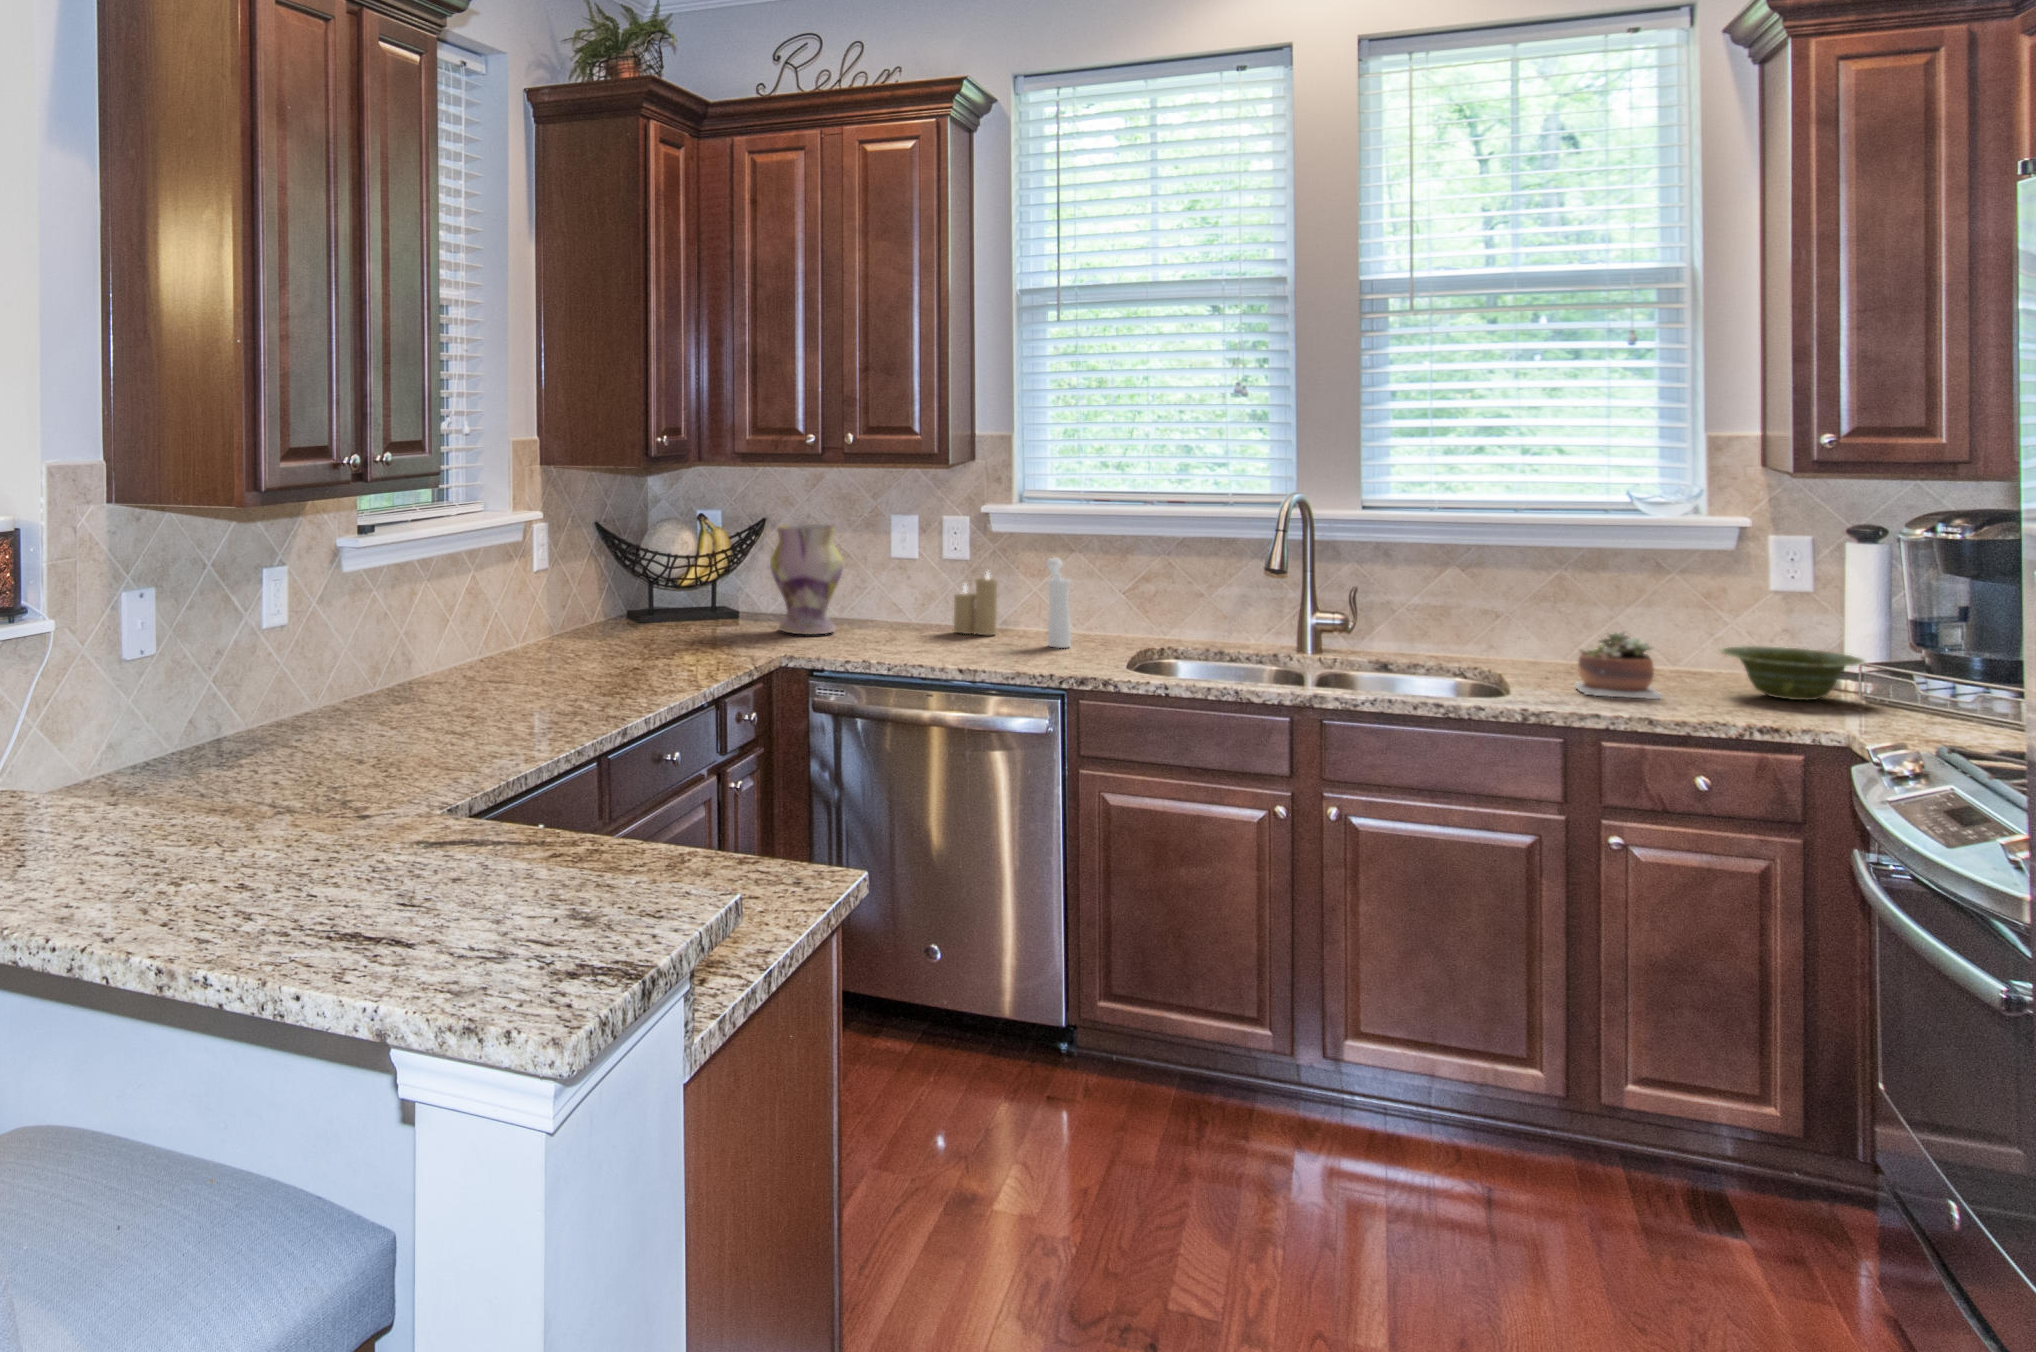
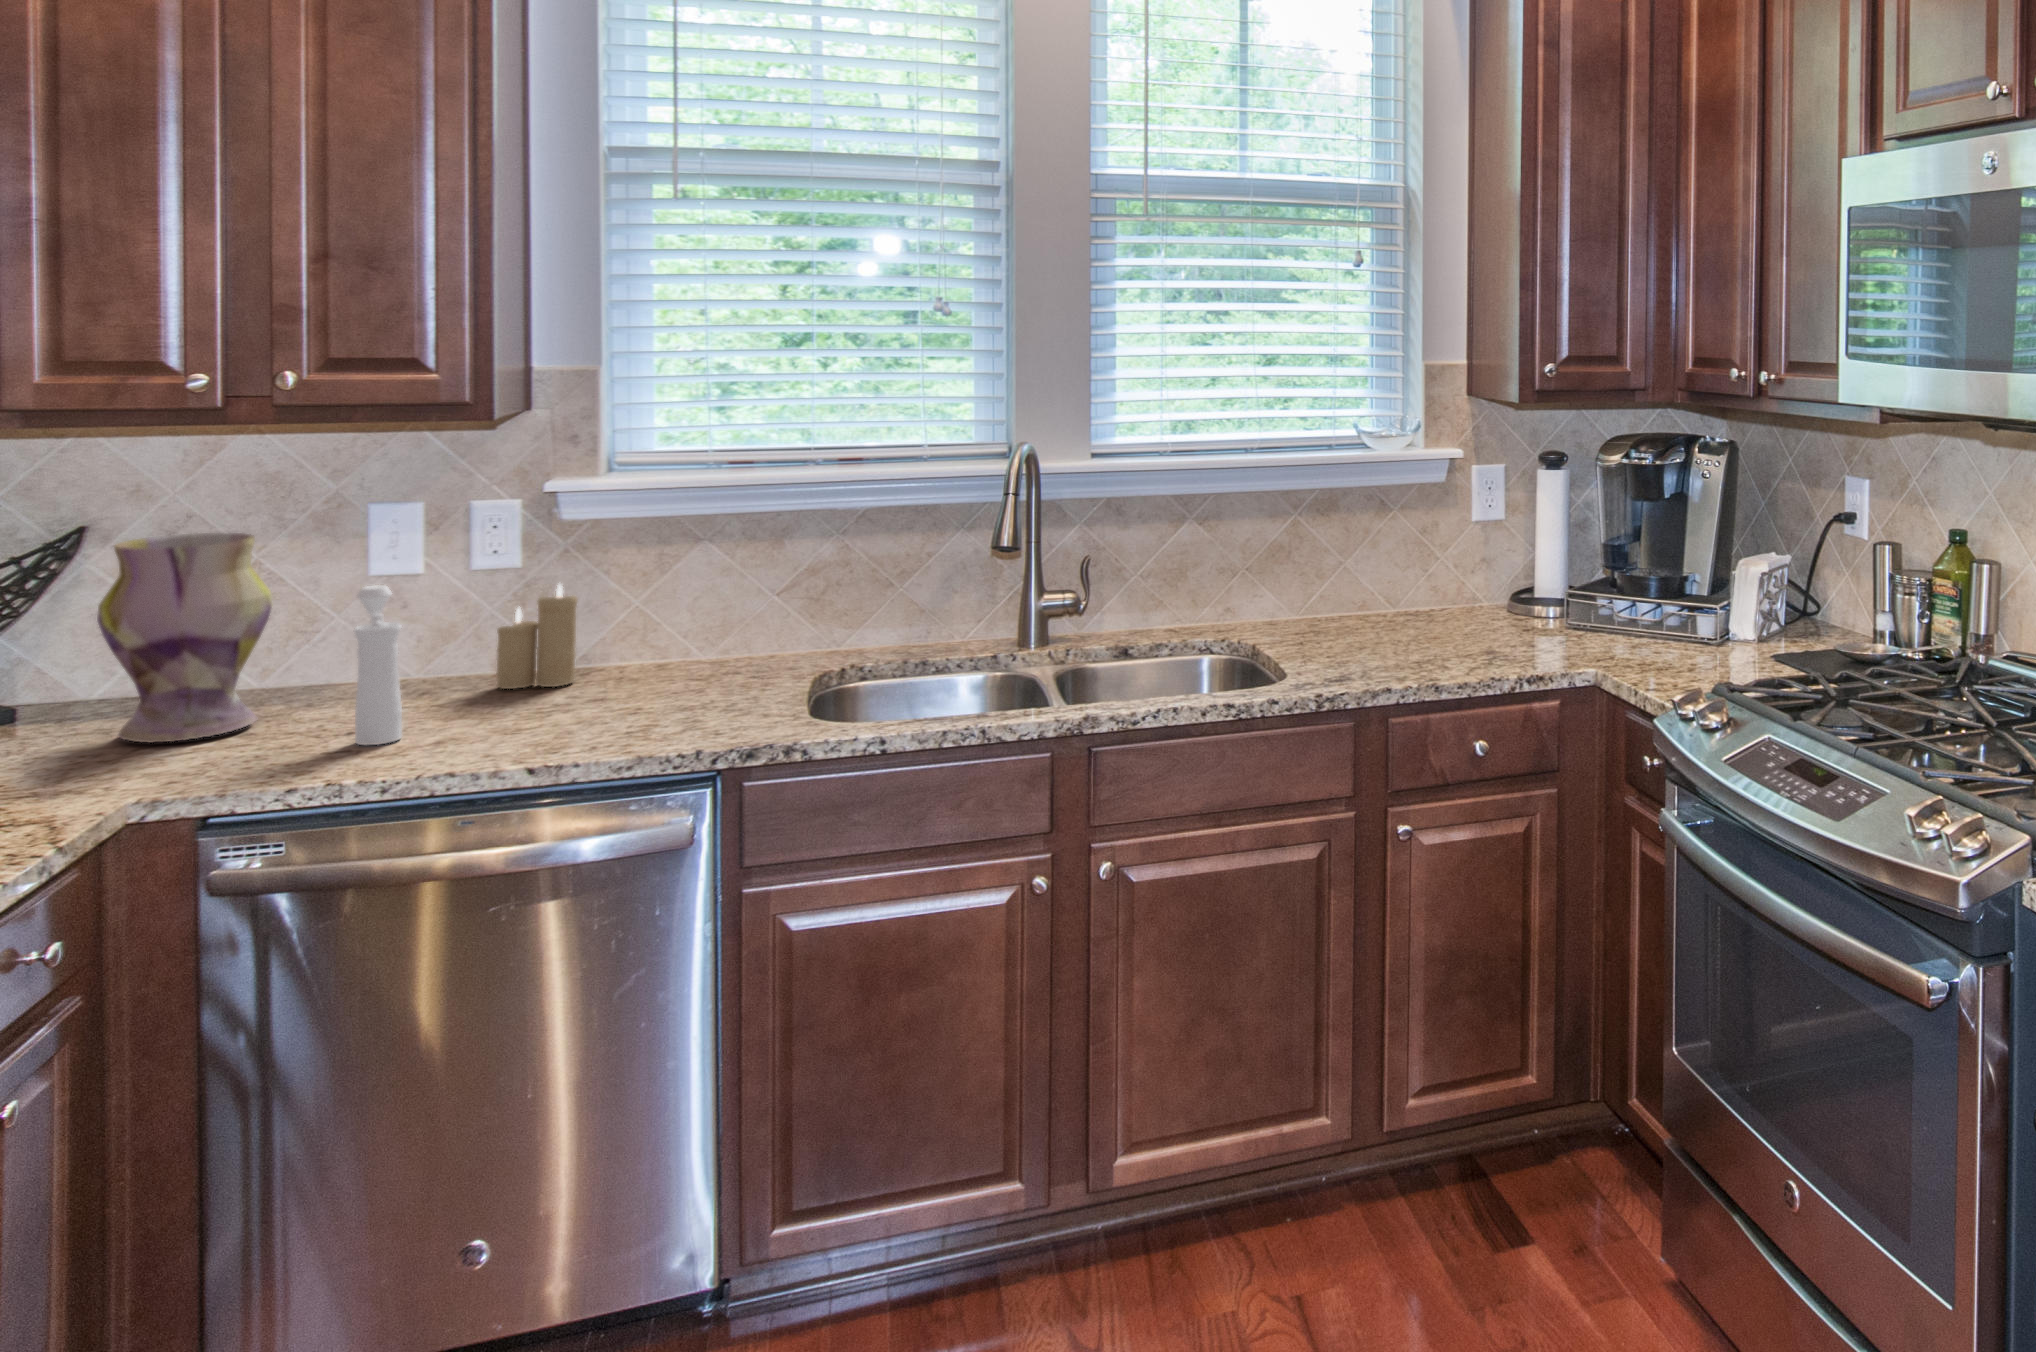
pepper mill: present [1046,558,1071,648] -> present [353,585,402,745]
succulent plant: present [1575,631,1662,699] -> none [1334,584,1426,665]
dish: present [1721,646,1864,700] -> none [1459,582,1579,639]

